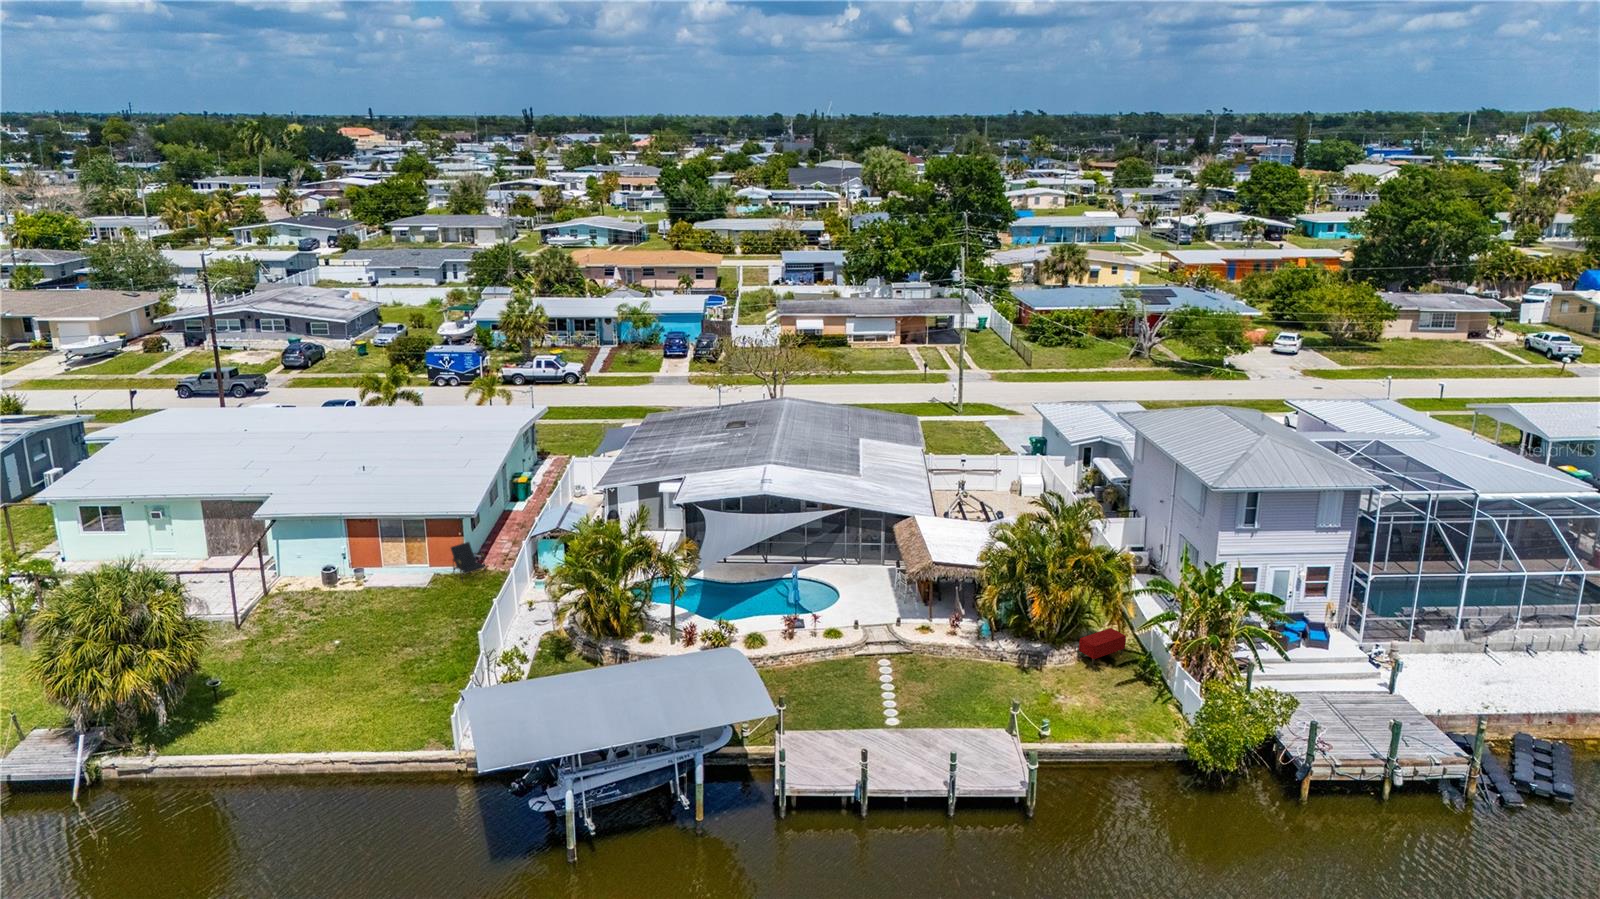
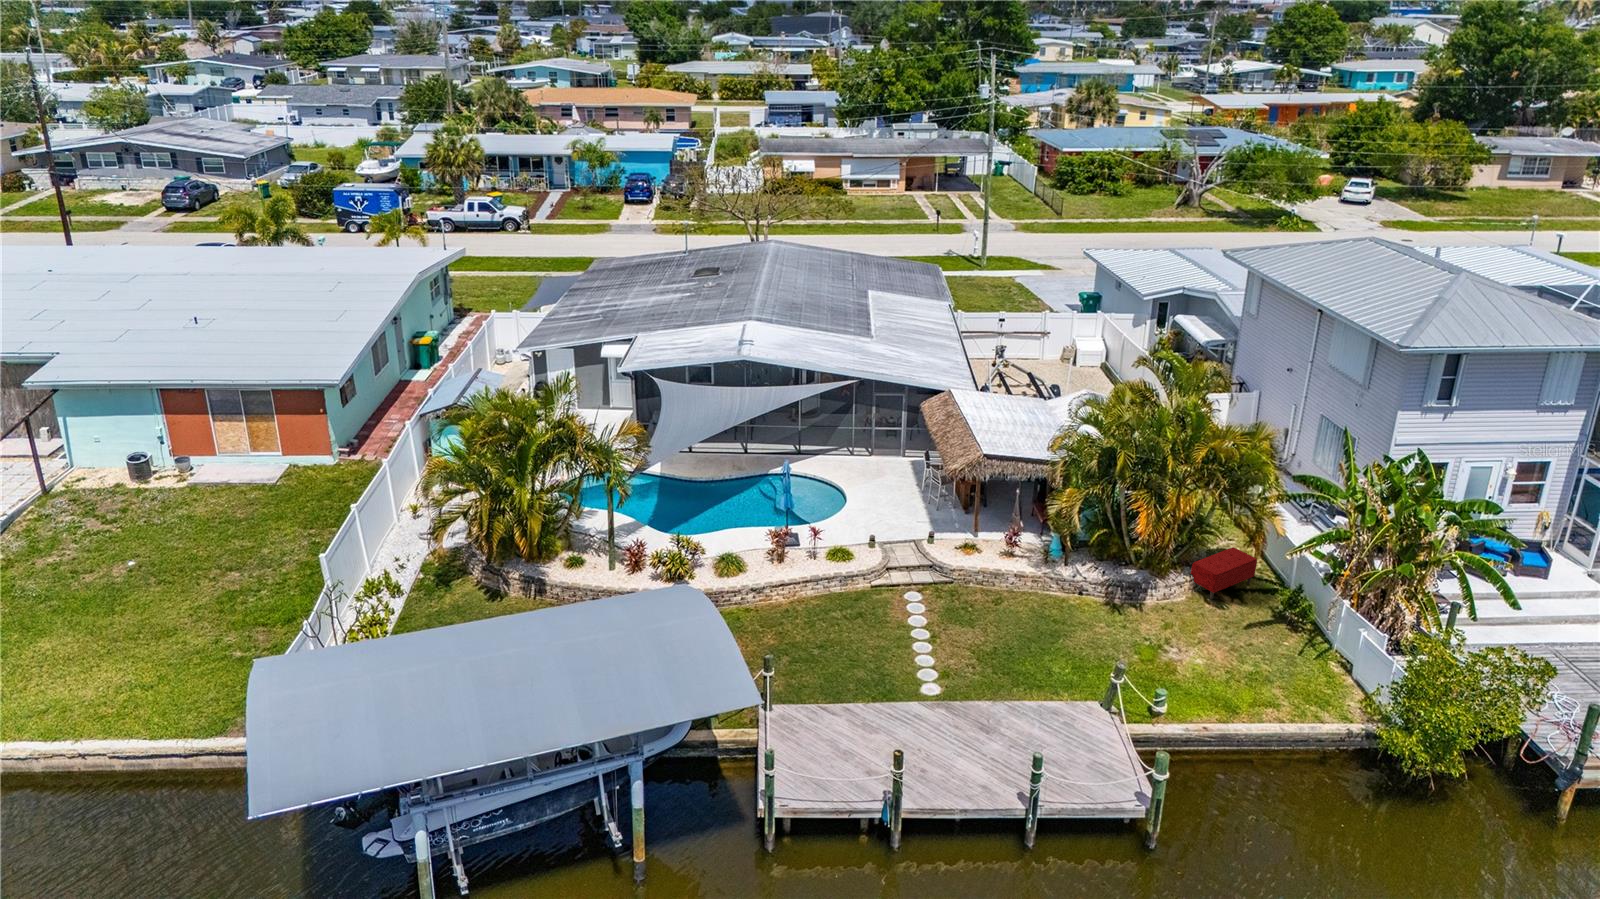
lounge chair: present [451,542,486,580] -> none [310,421,362,477]

